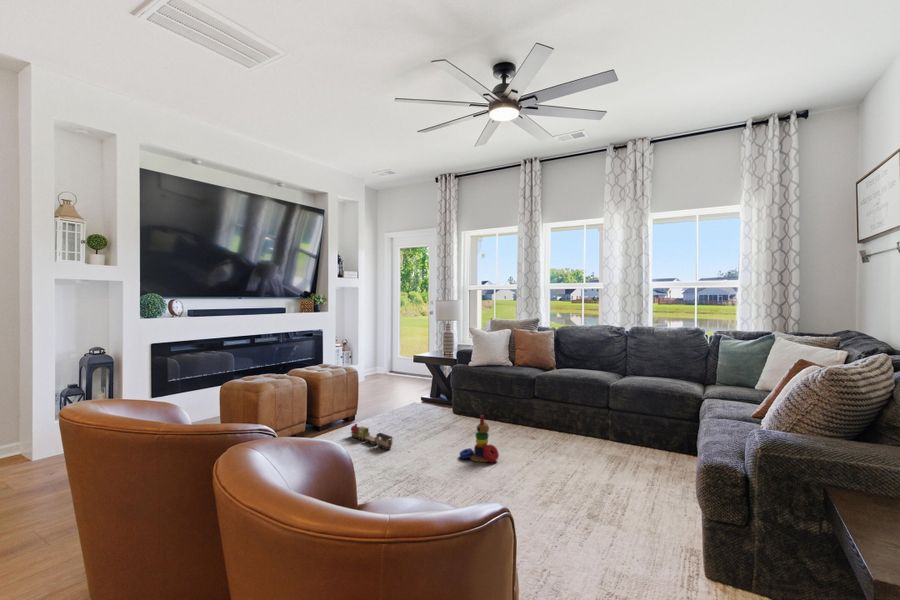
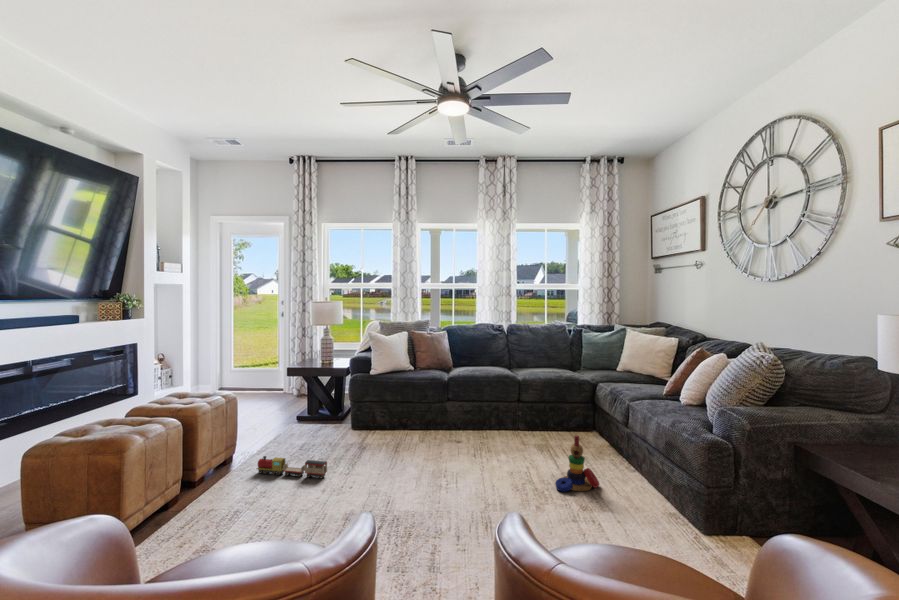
stacking toy: present [460,415,499,462] -> present [555,436,599,492]

